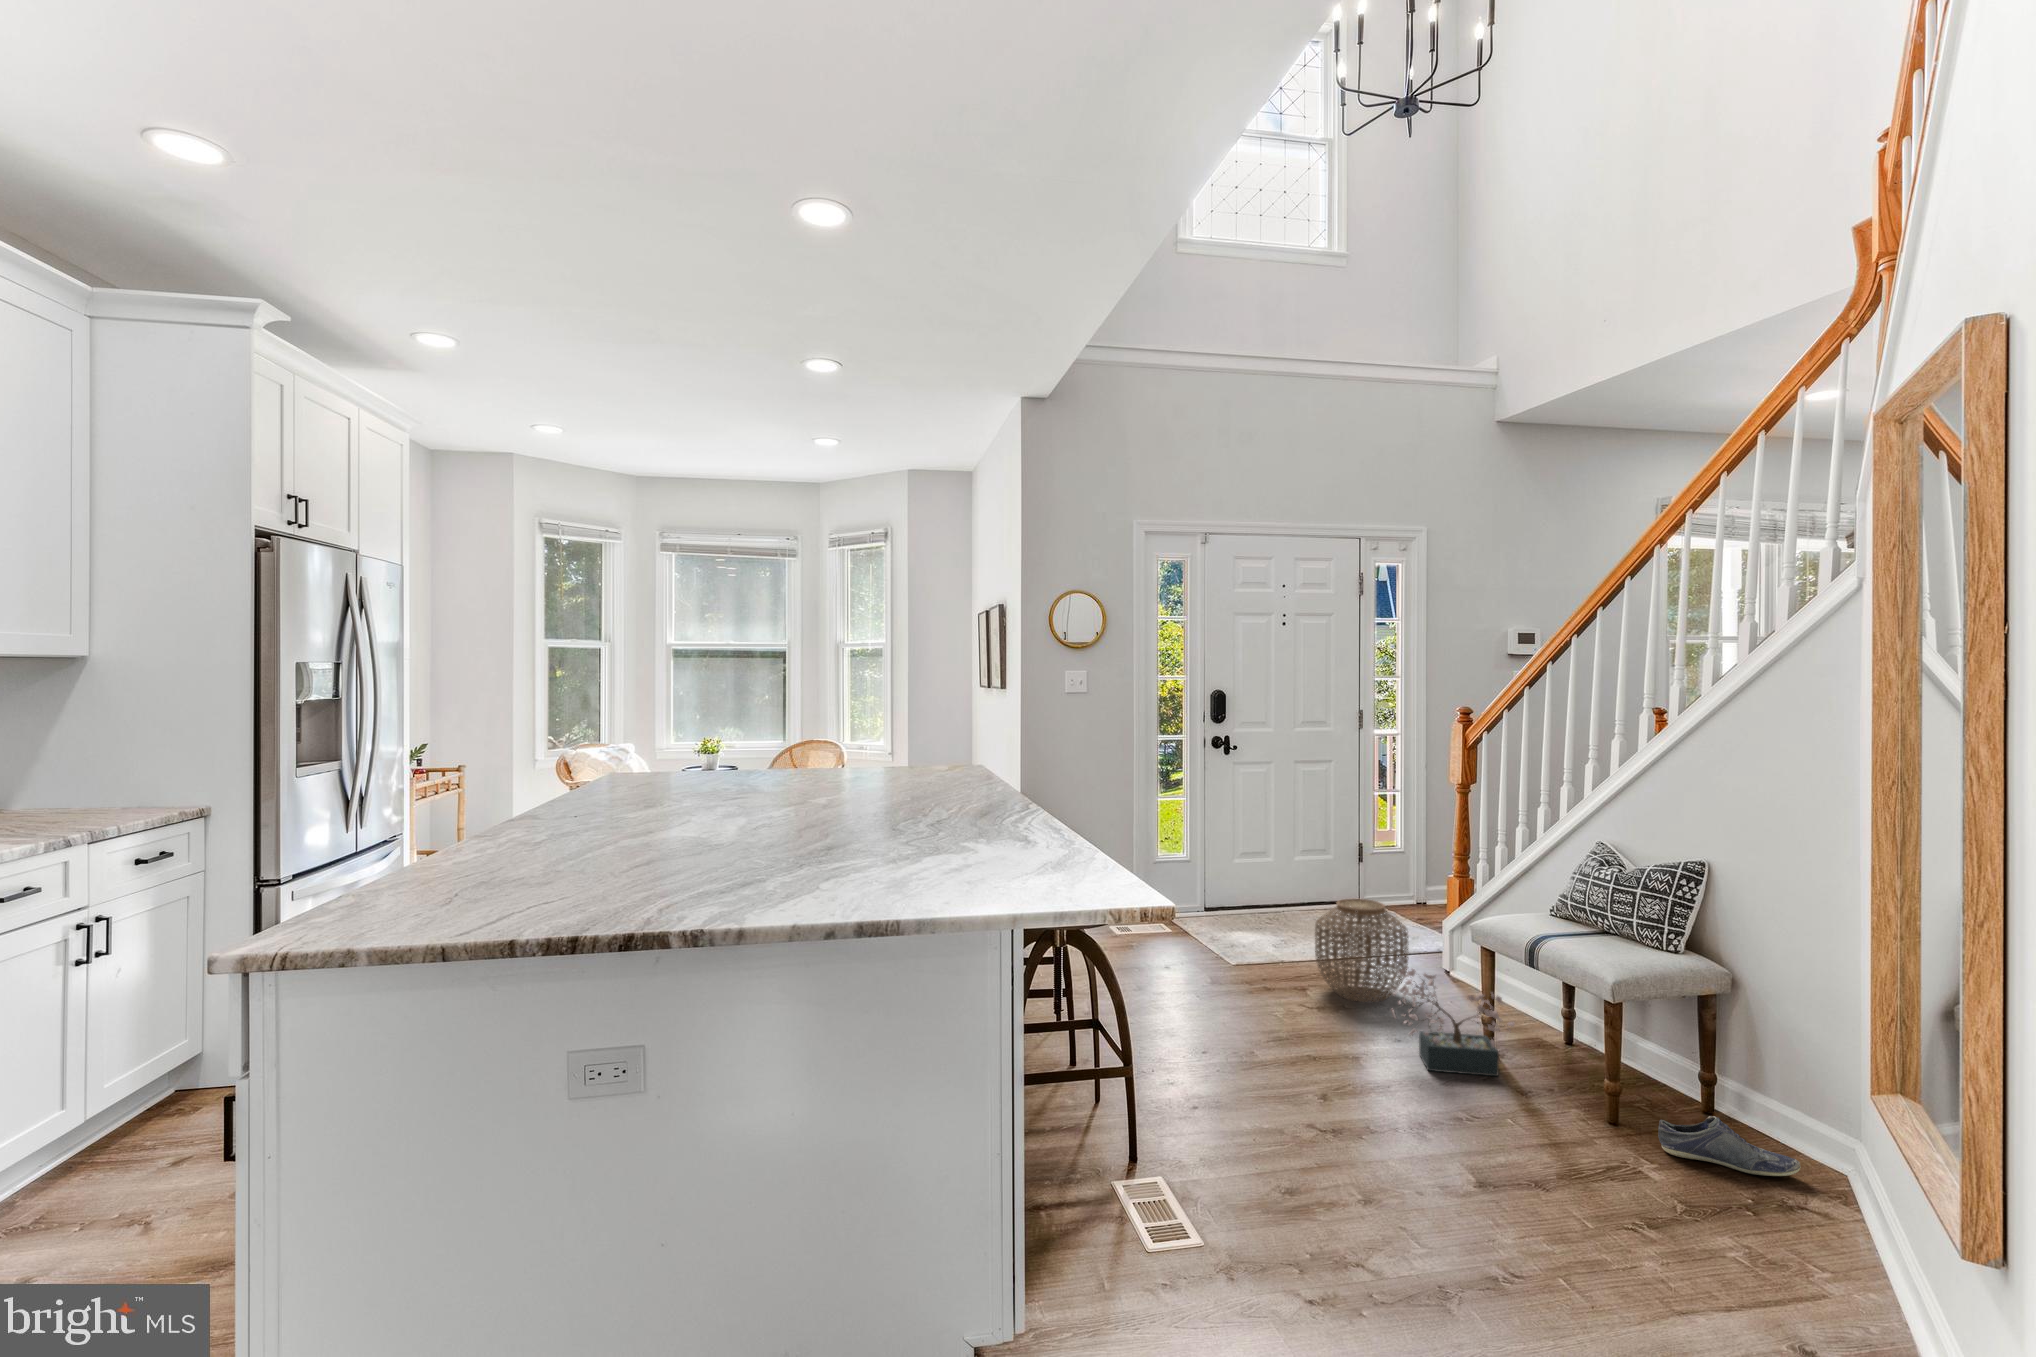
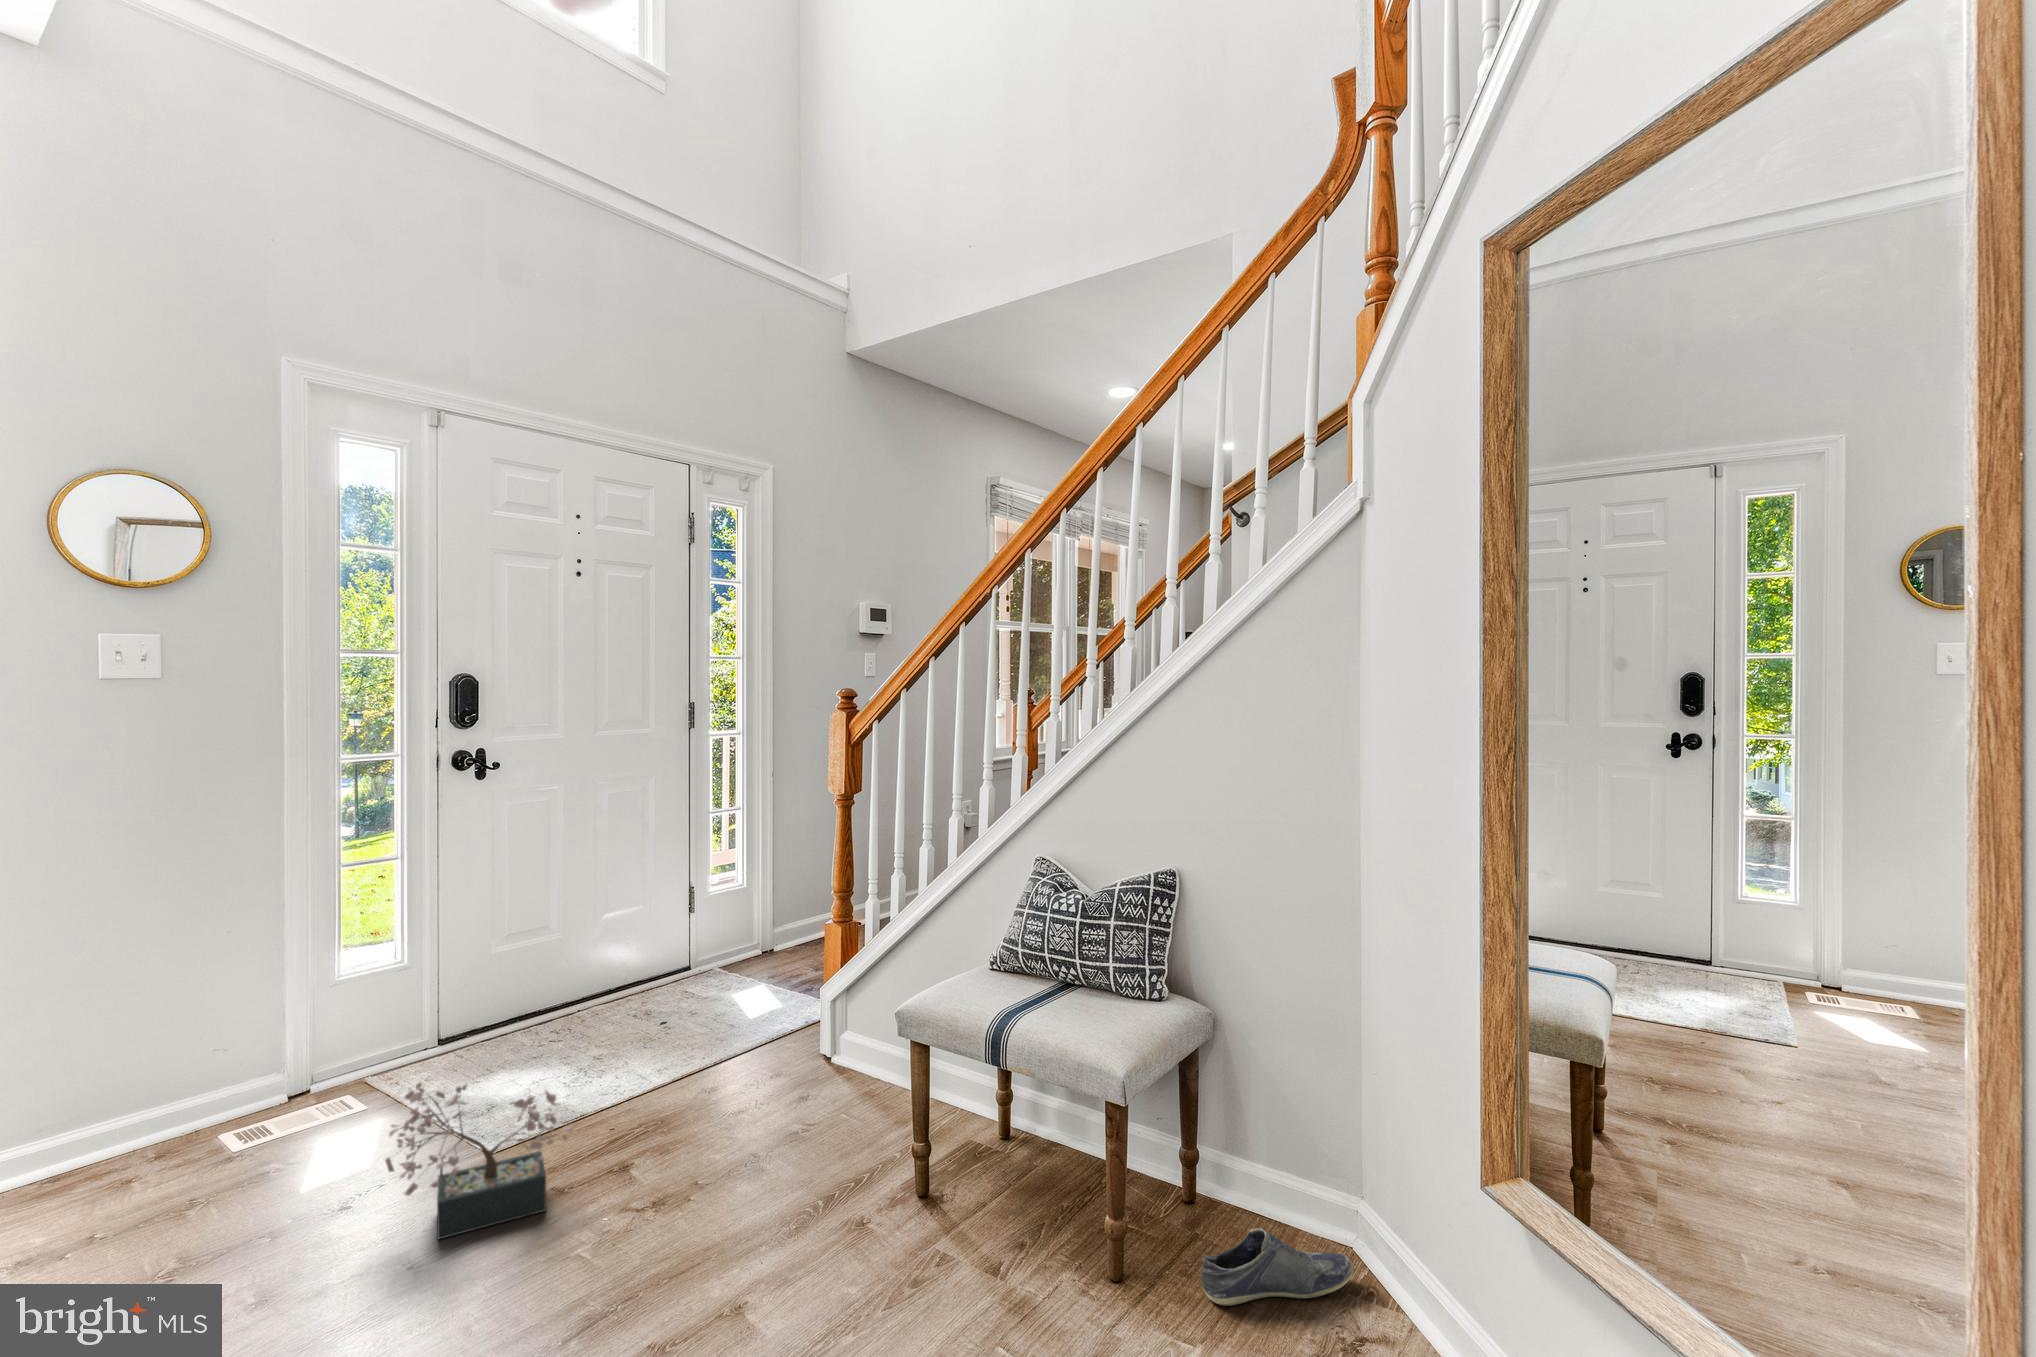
woven basket: present [1315,899,1409,1002] -> none [657,987,798,1154]
decorative plant: present [1391,966,1514,1076] -> present [385,1083,573,1240]

